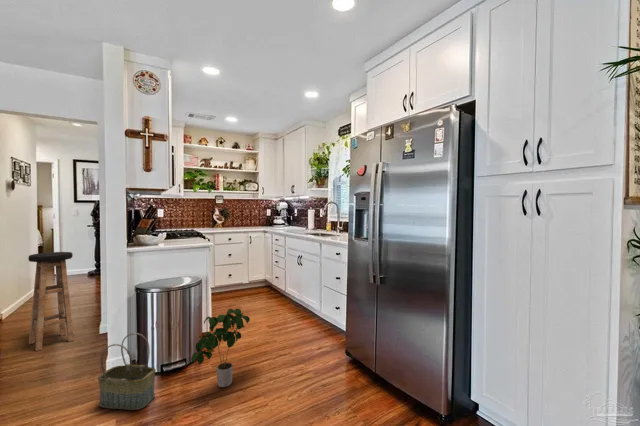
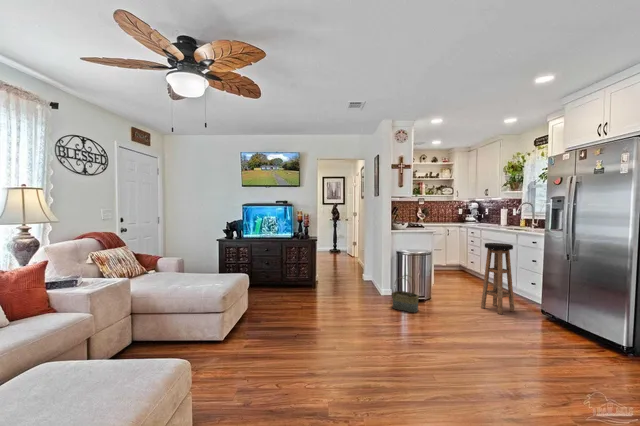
bar stool: present [28,252,74,351] -> present [481,243,514,314]
potted plant: present [191,309,250,387] -> none [440,269,470,313]

